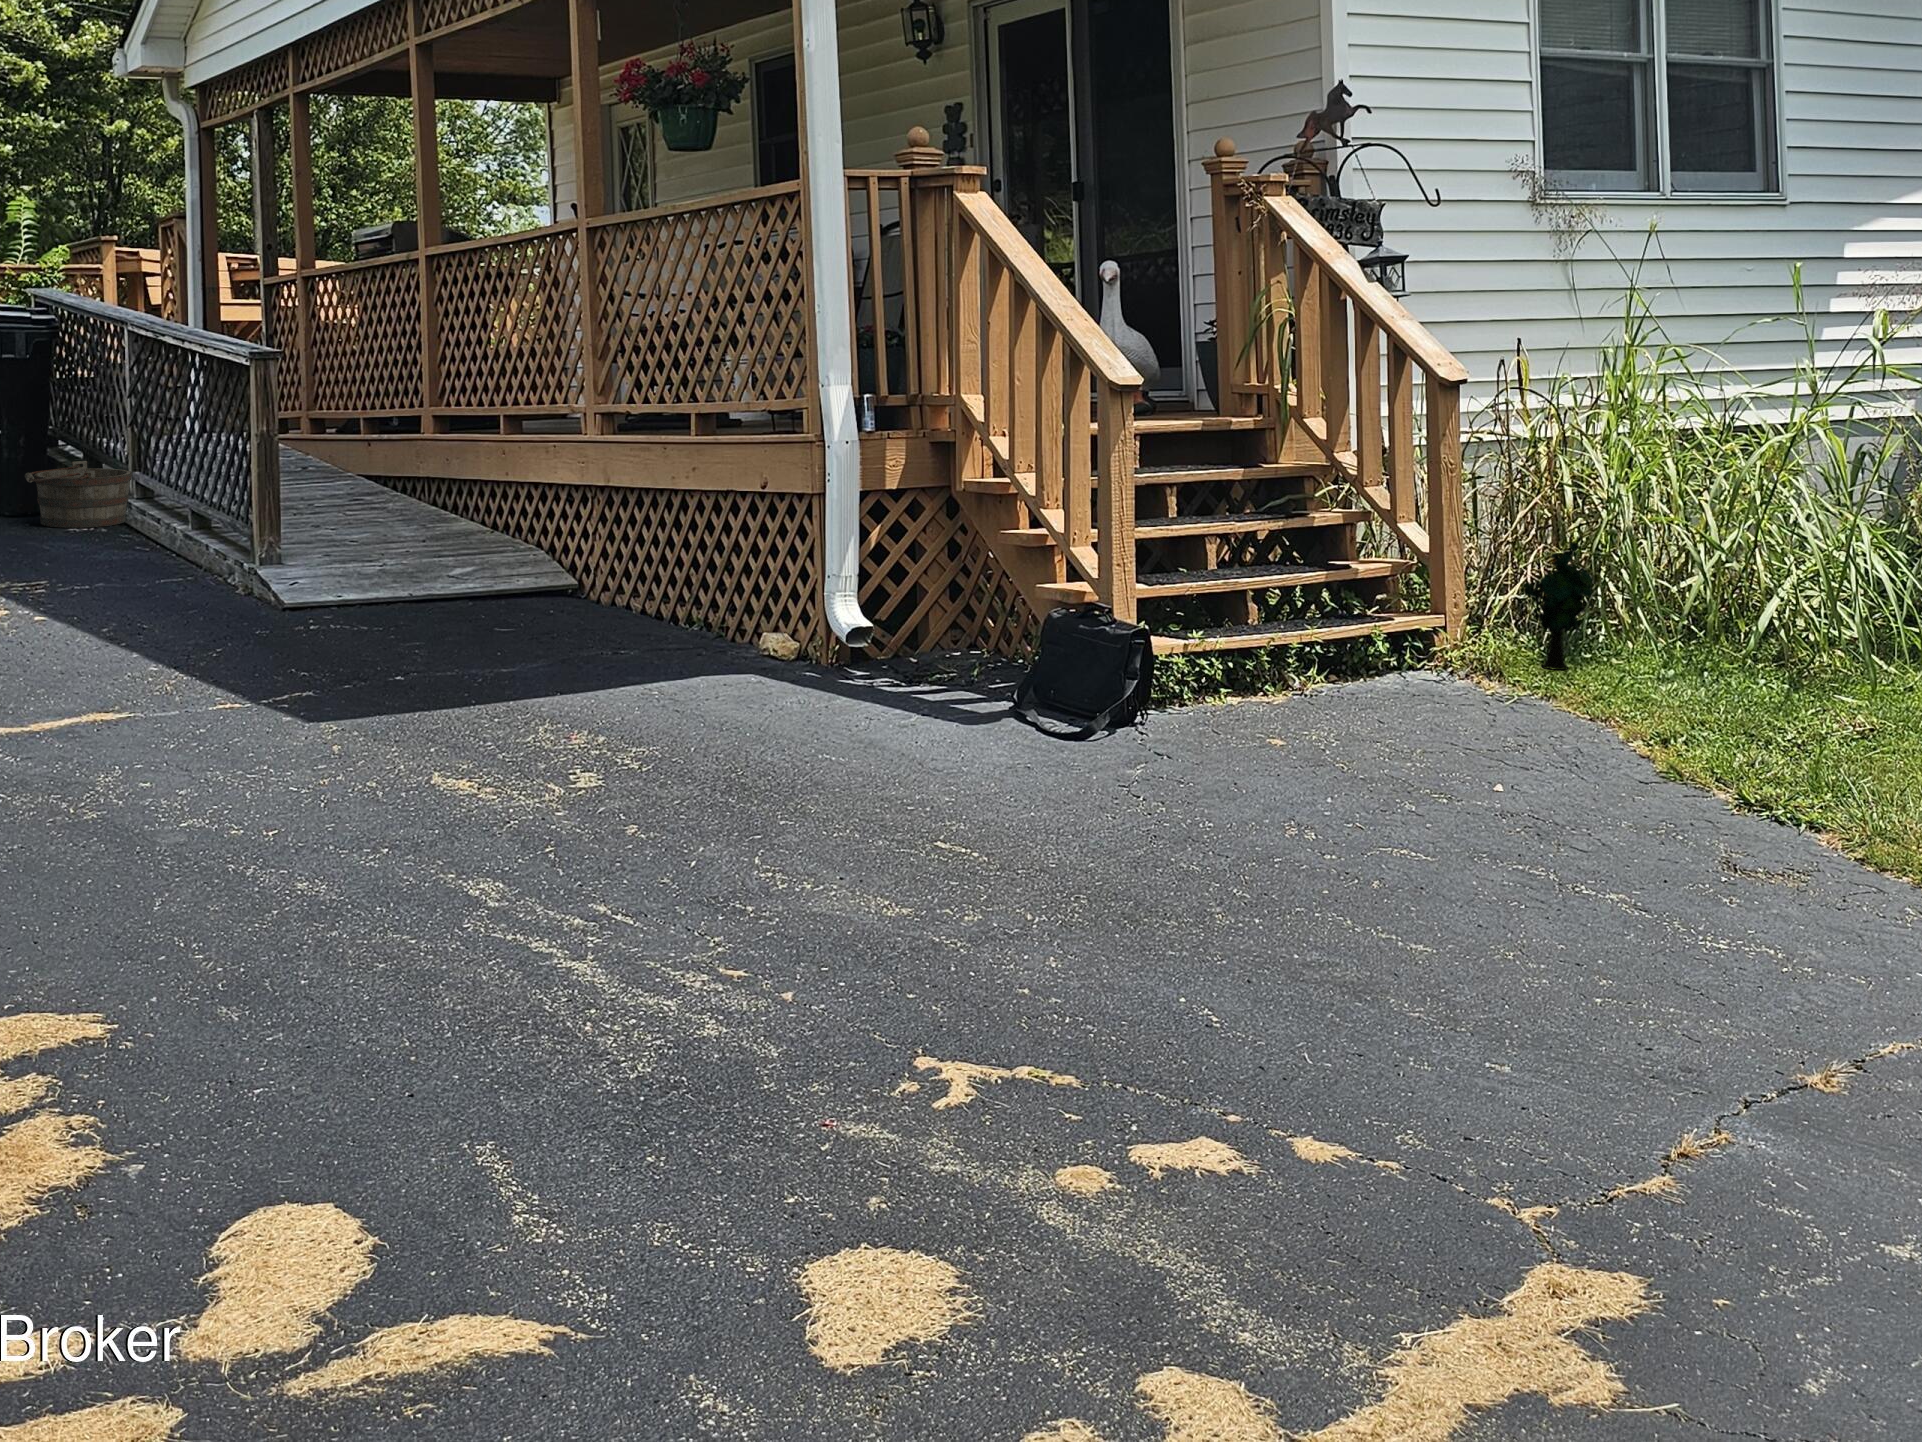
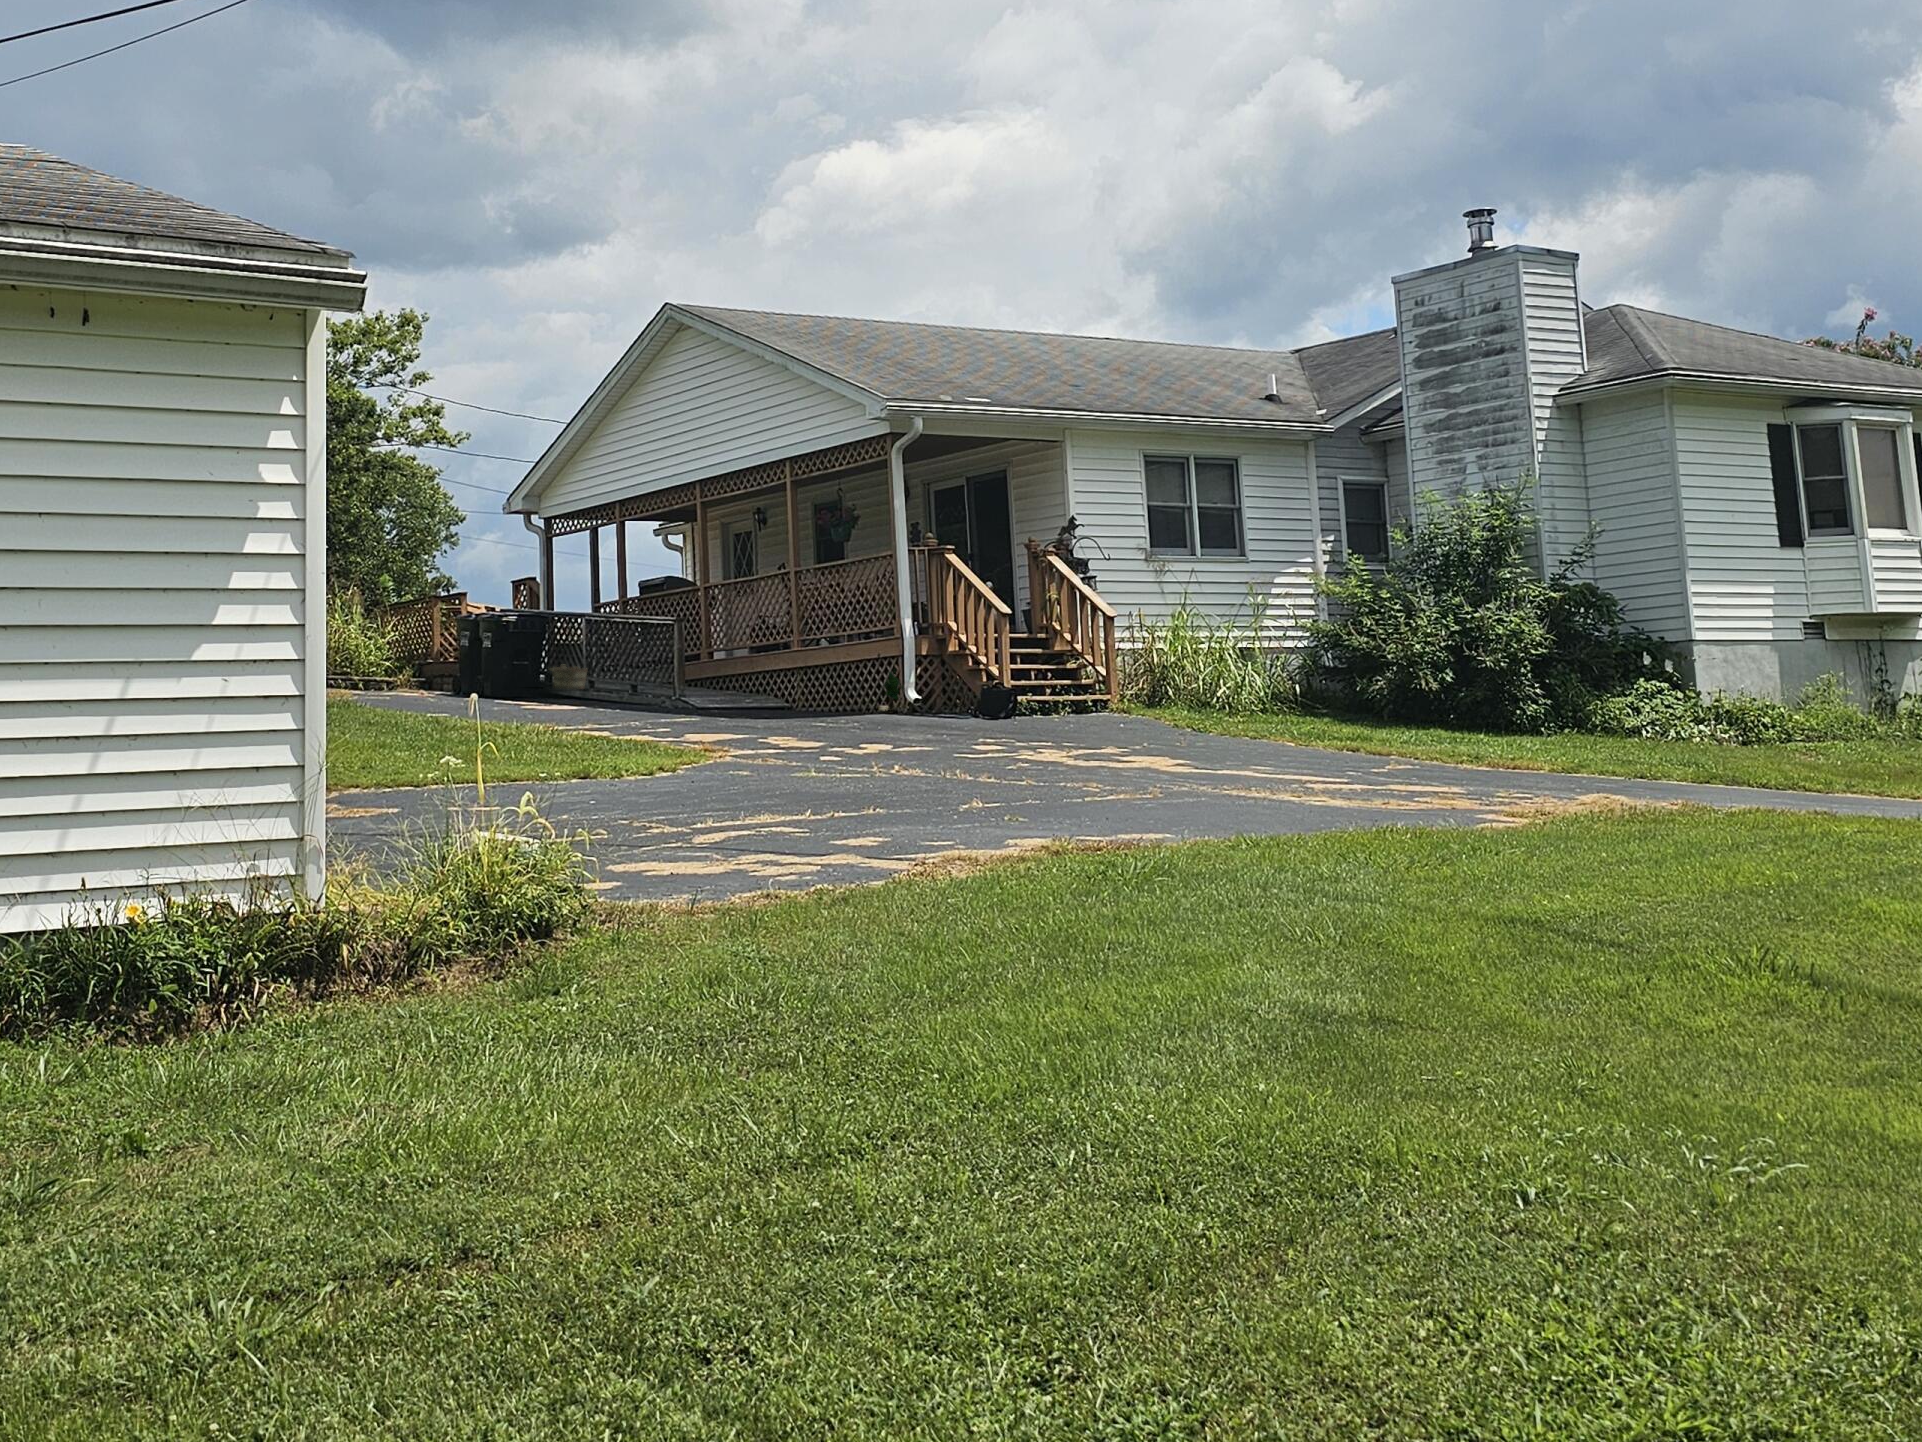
decorative plant: present [1523,542,1594,670] -> present [883,669,905,711]

